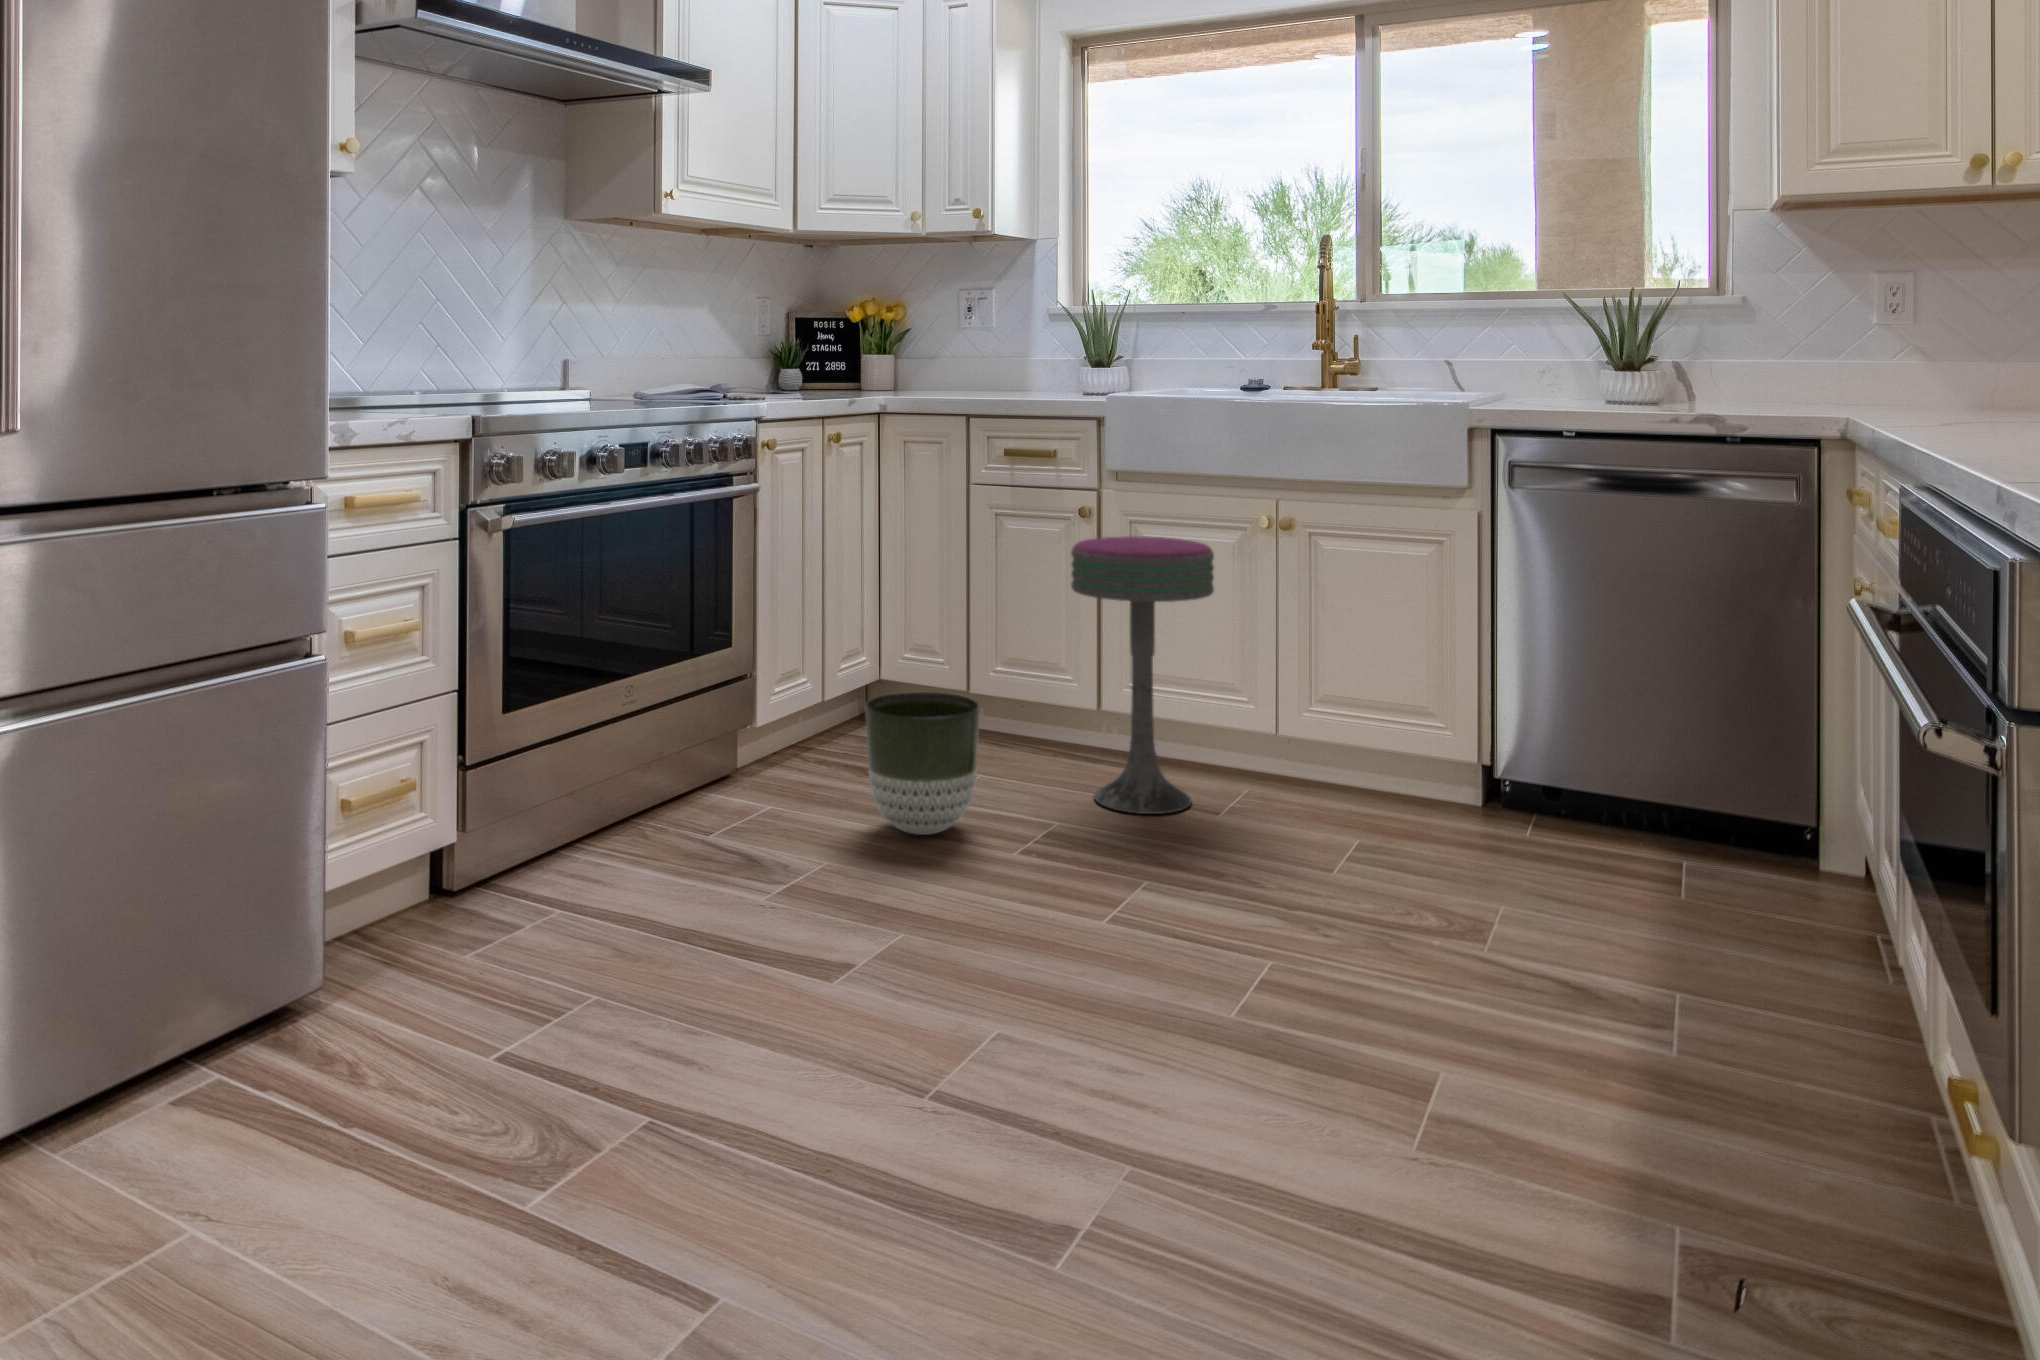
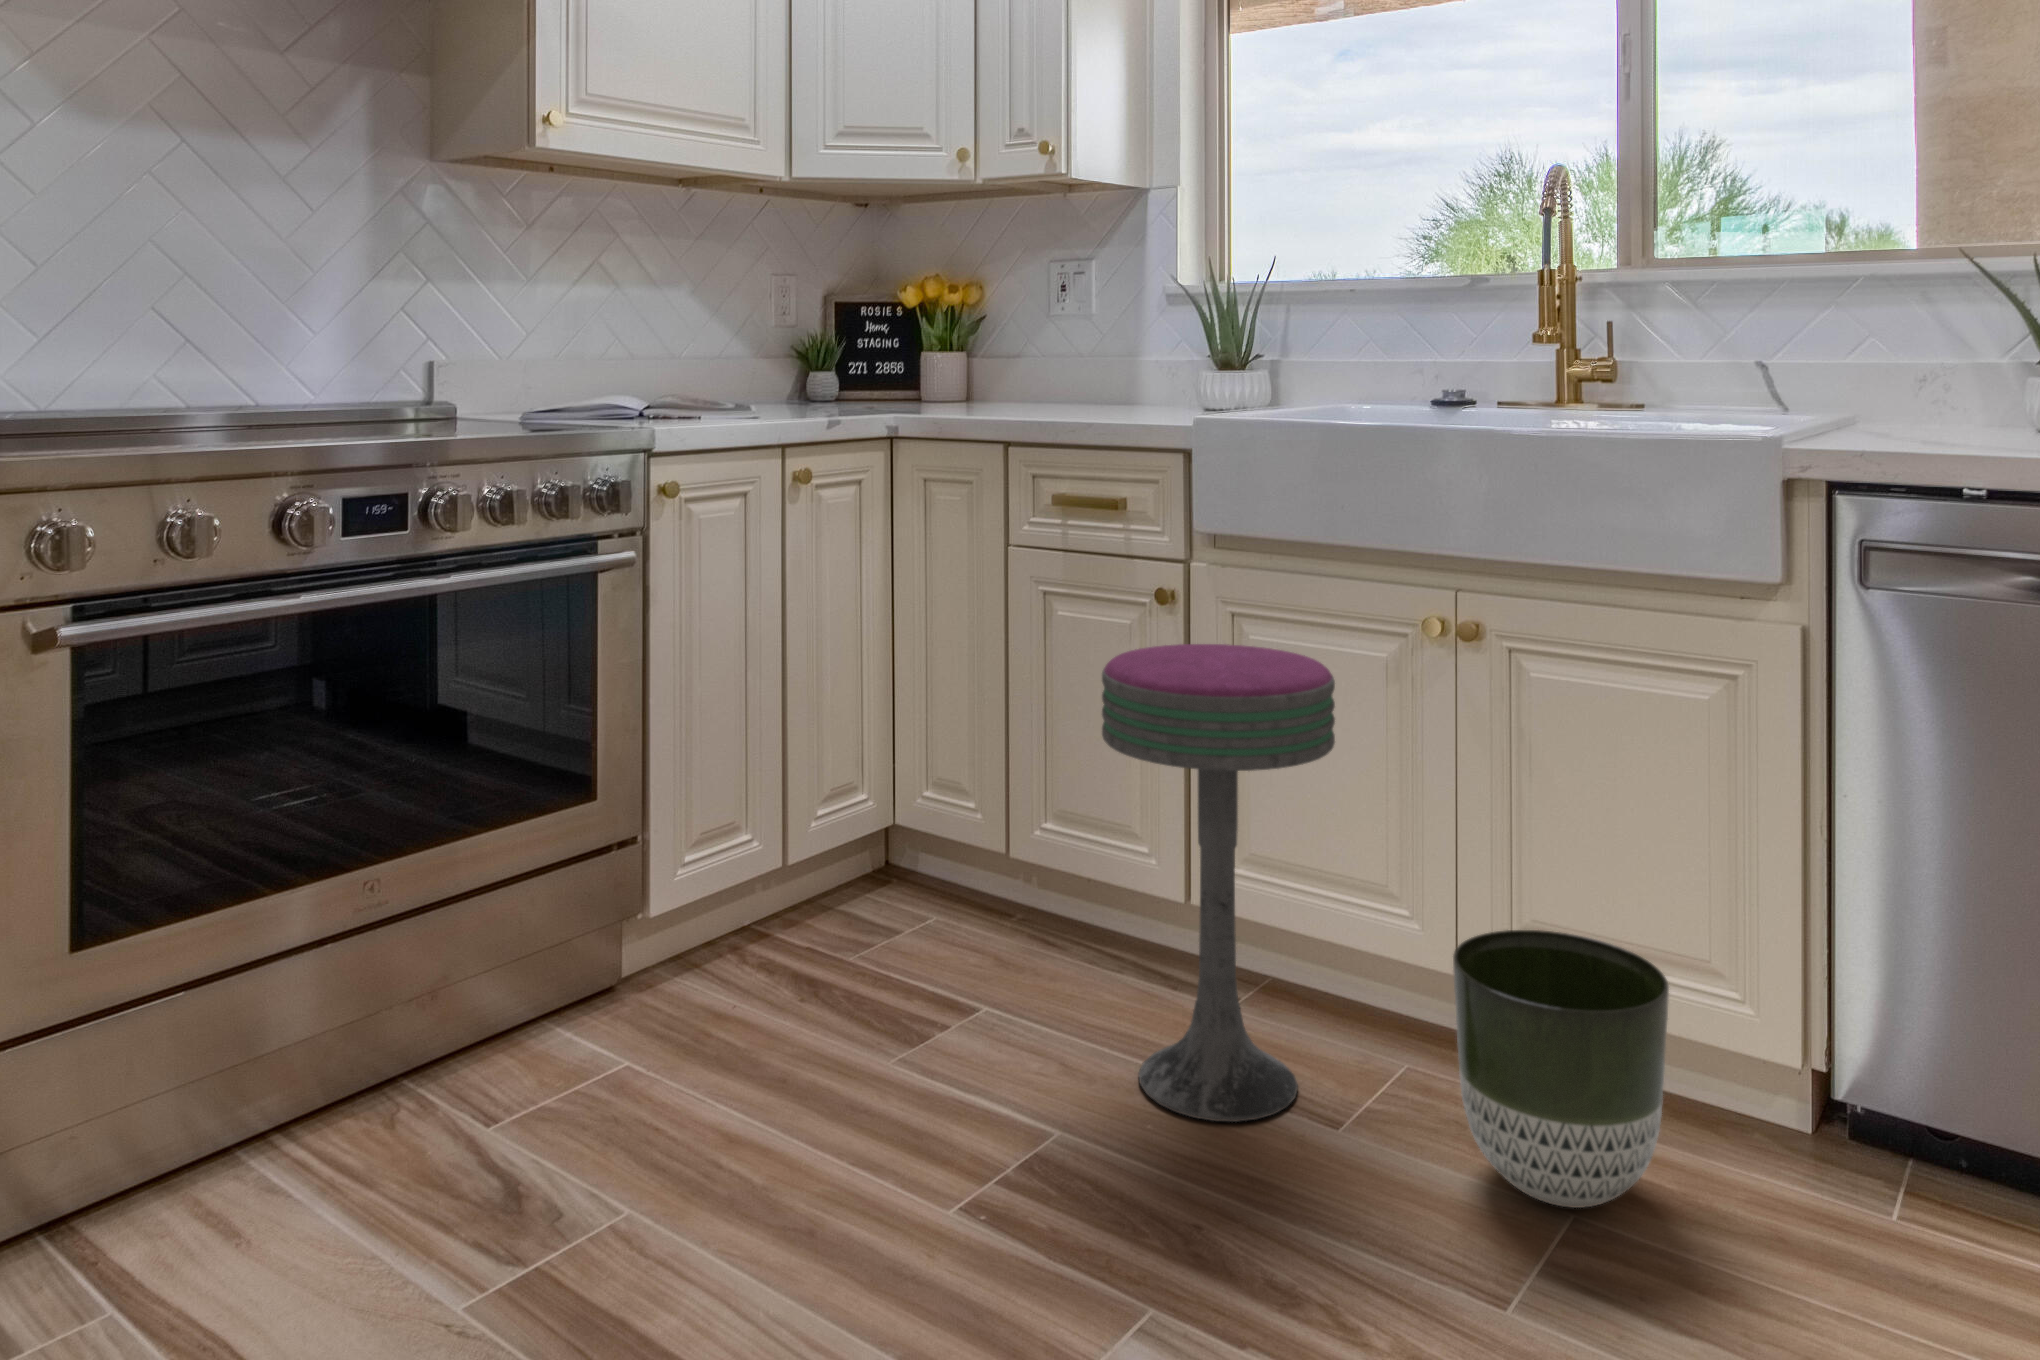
planter: present [866,692,980,835] -> present [1453,930,1669,1208]

